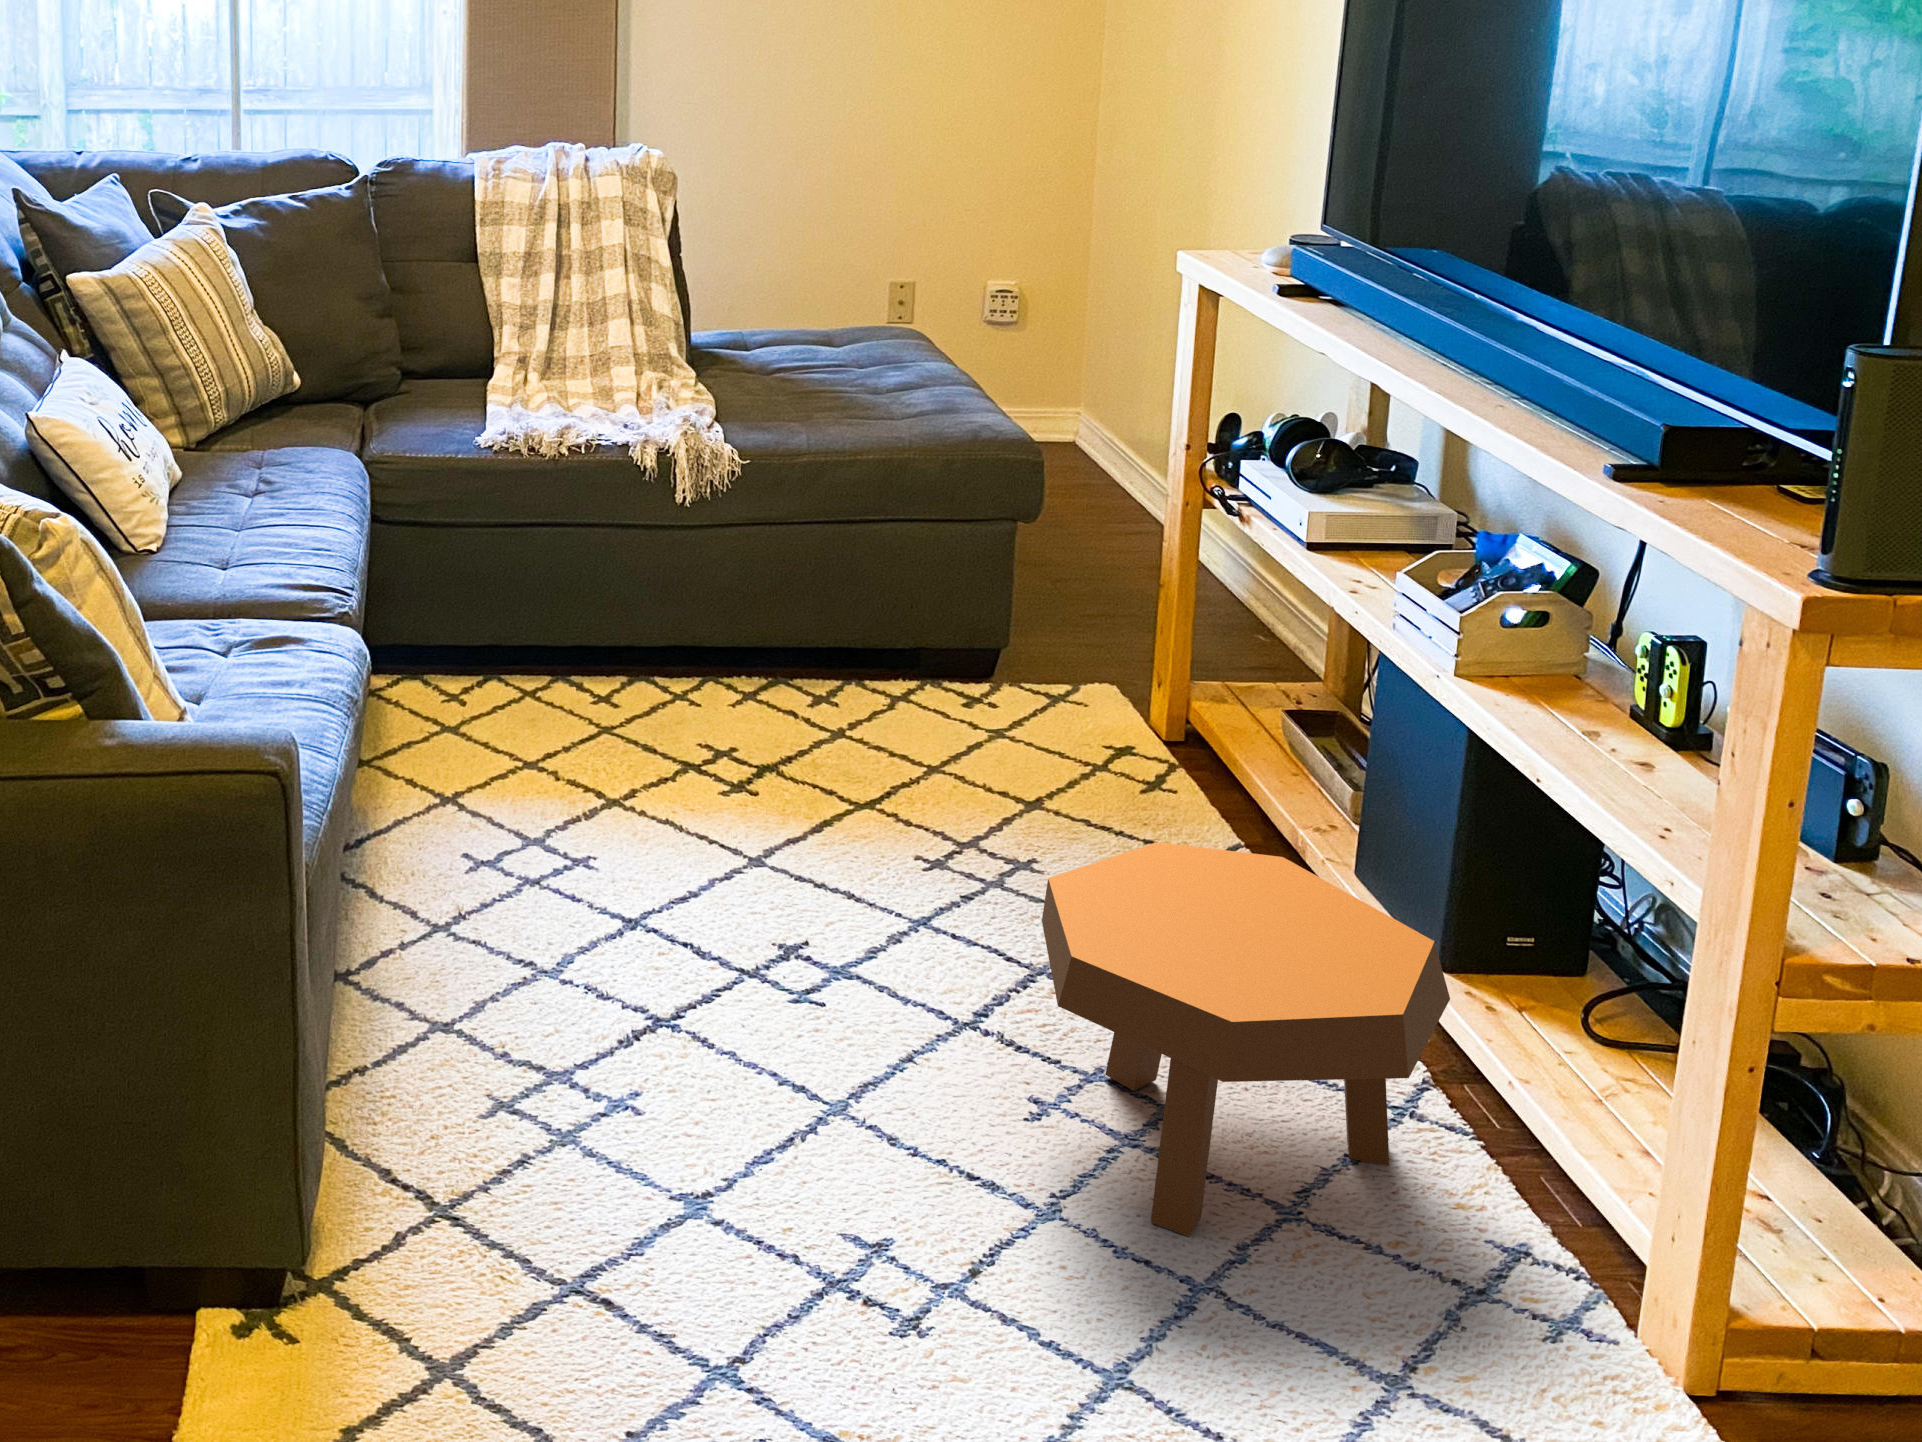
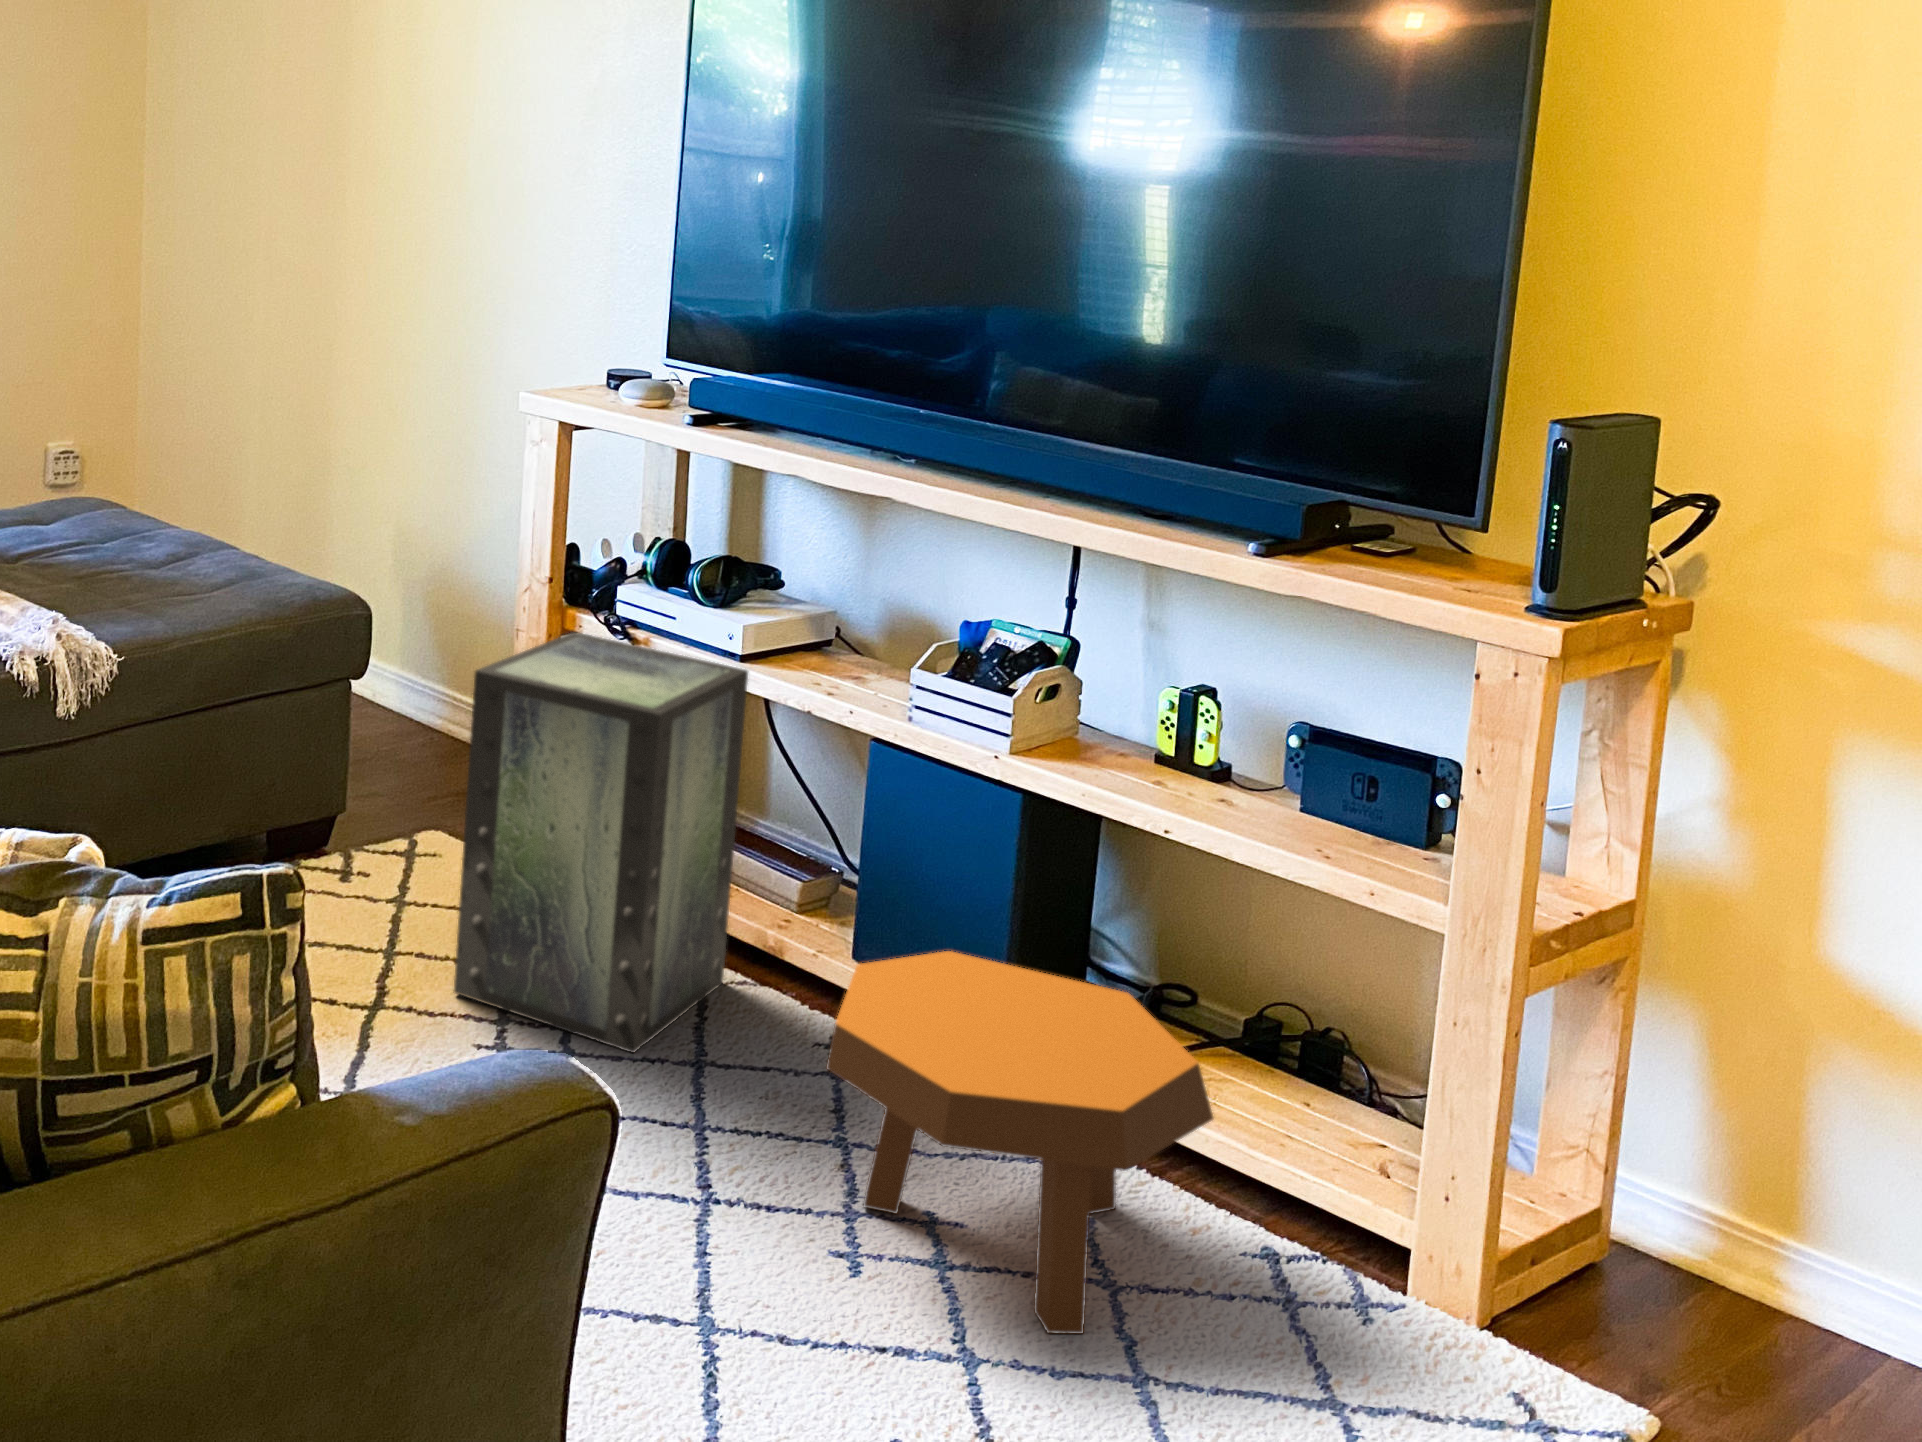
storage box: none [943,489,1261,900] -> present [454,632,748,1053]

